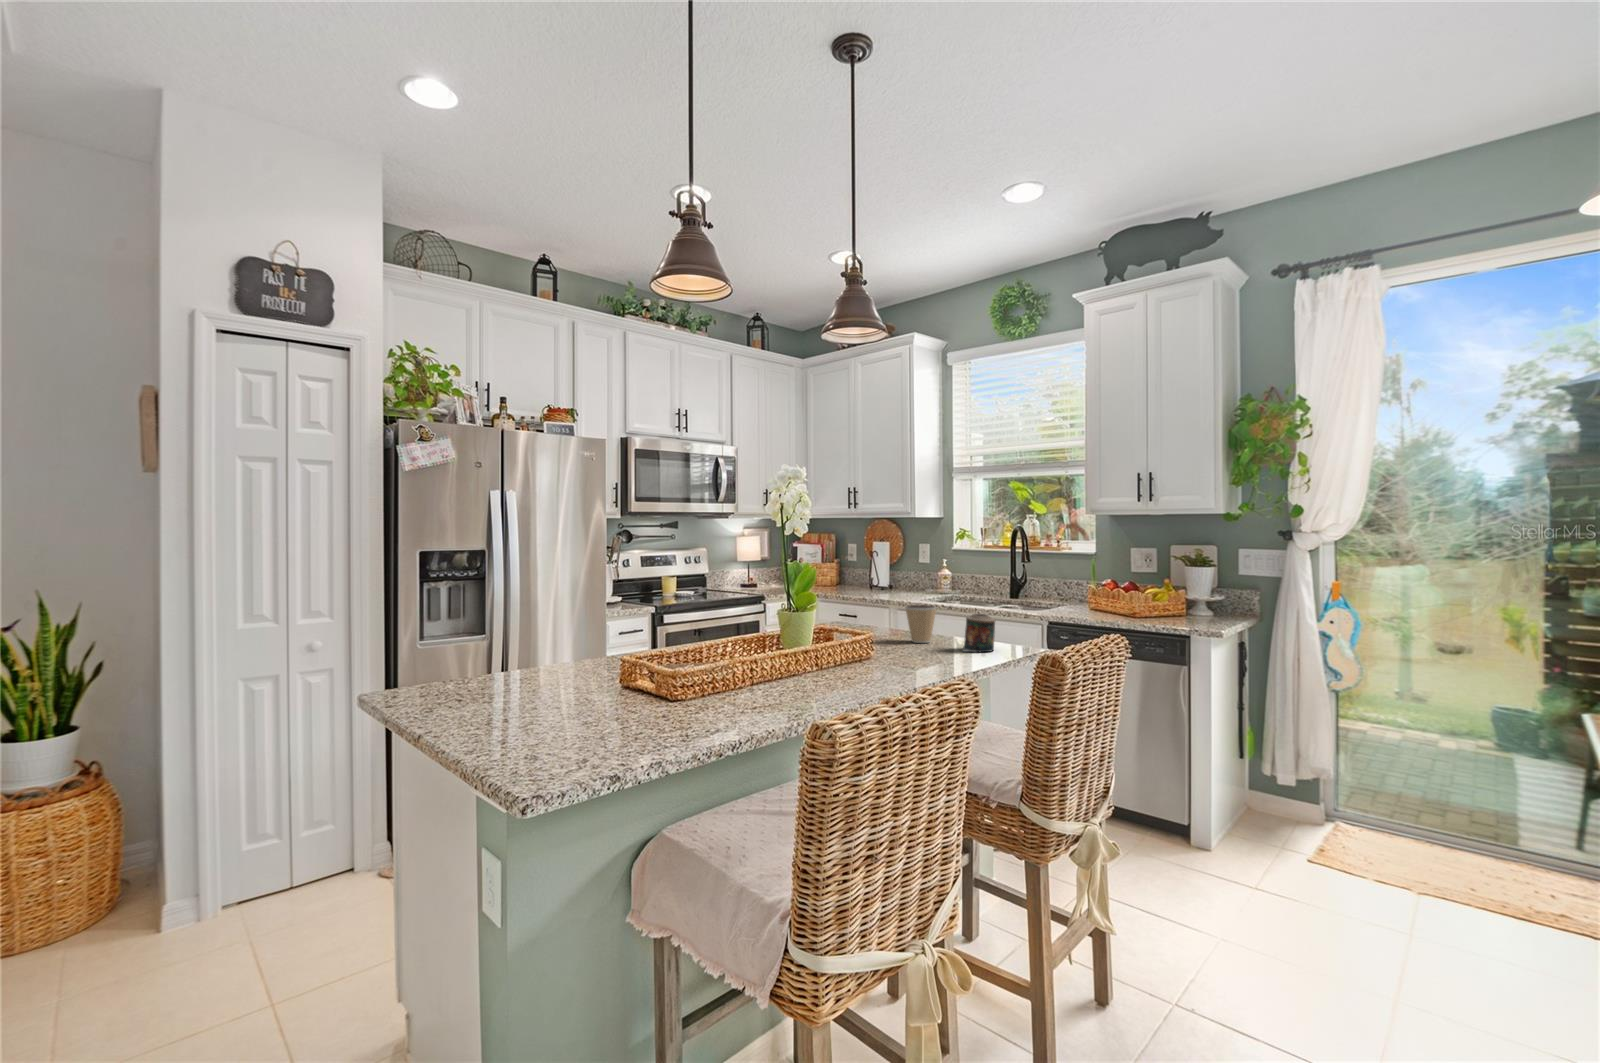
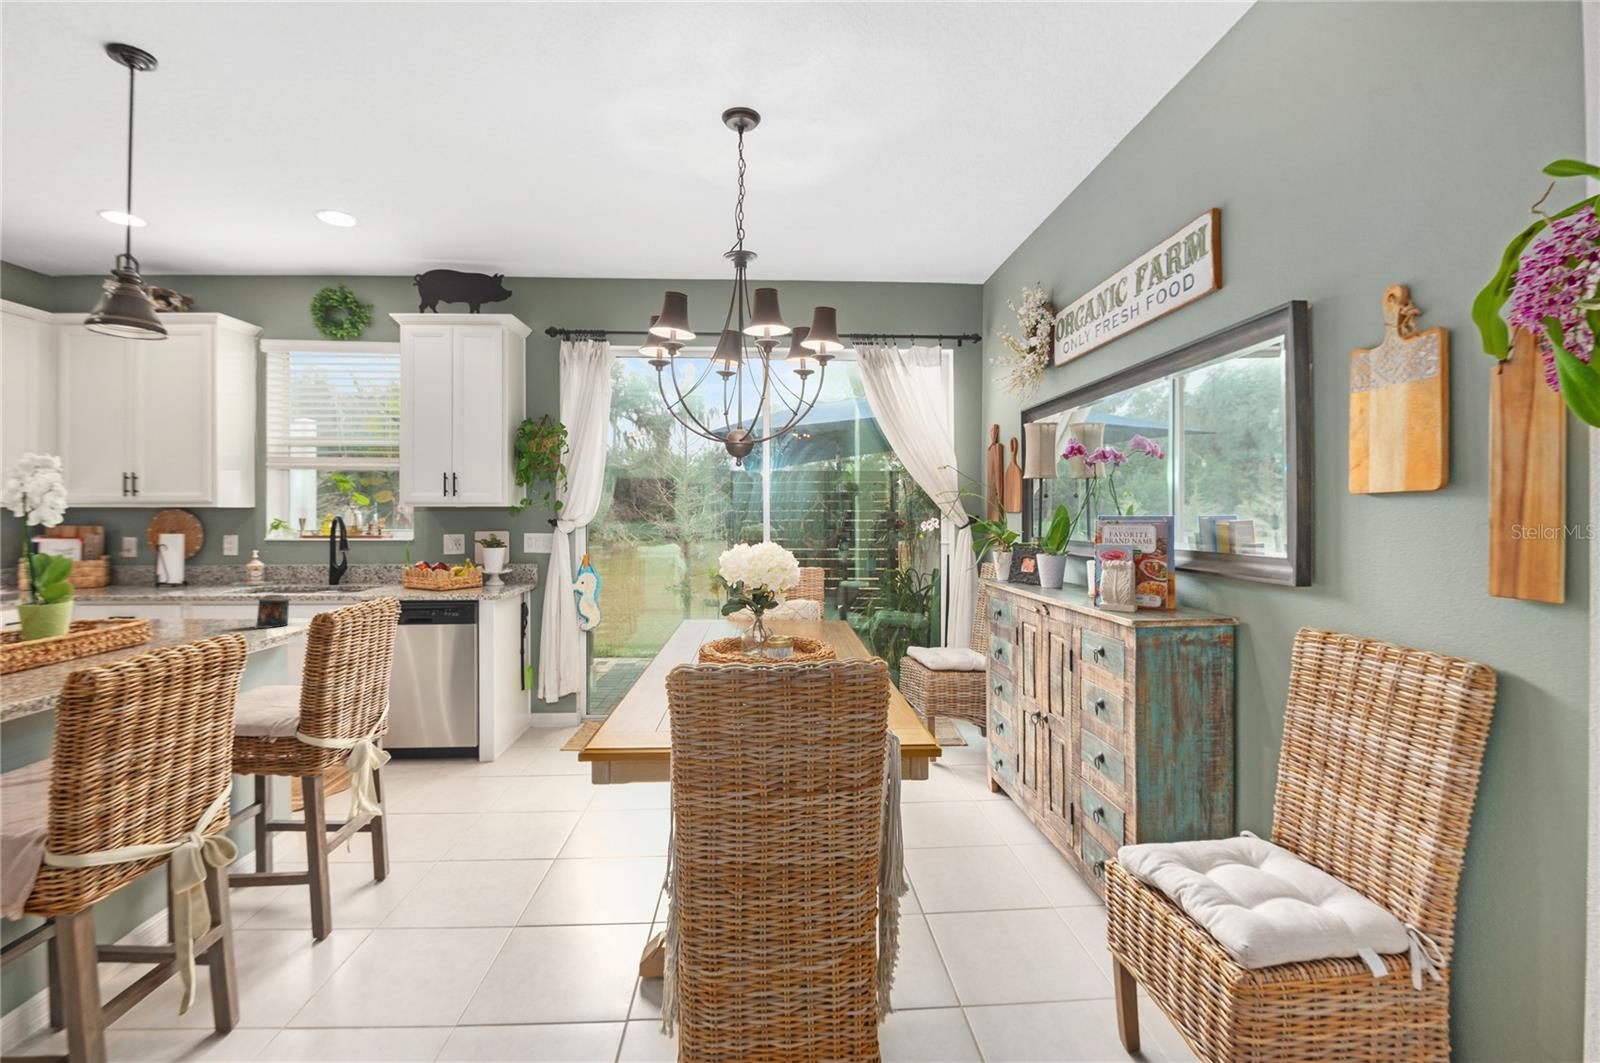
coffee cup: present [905,605,936,643] -> none [190,592,229,627]

